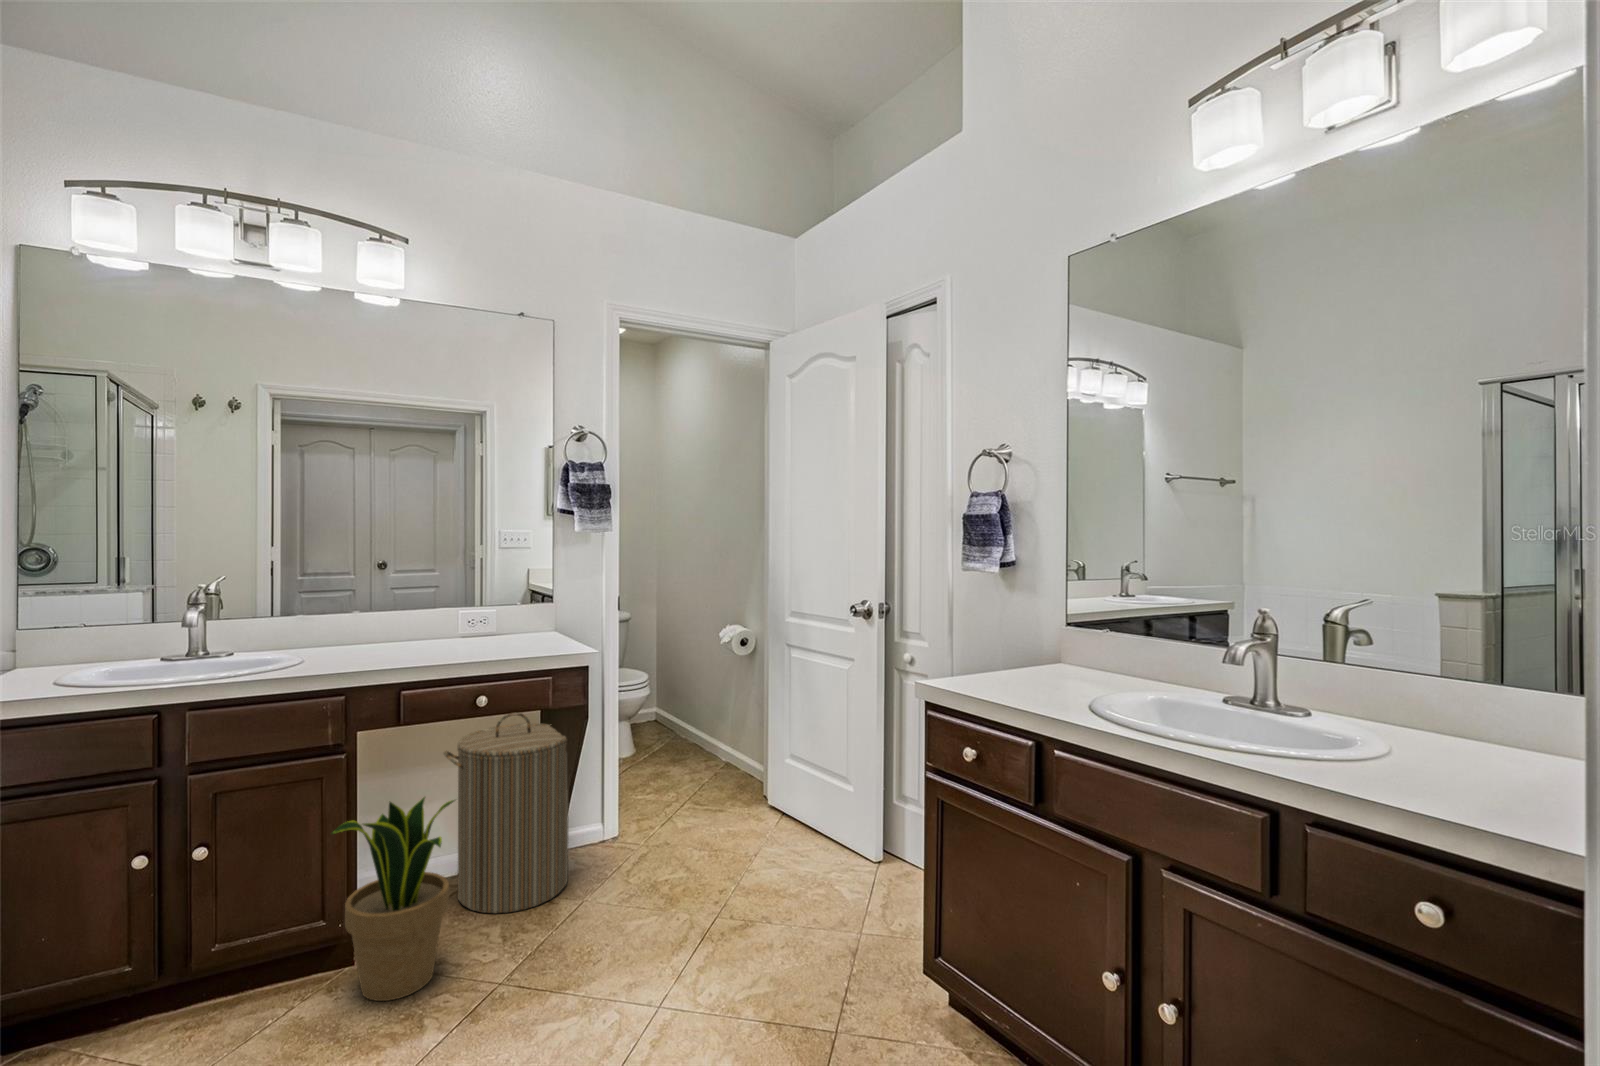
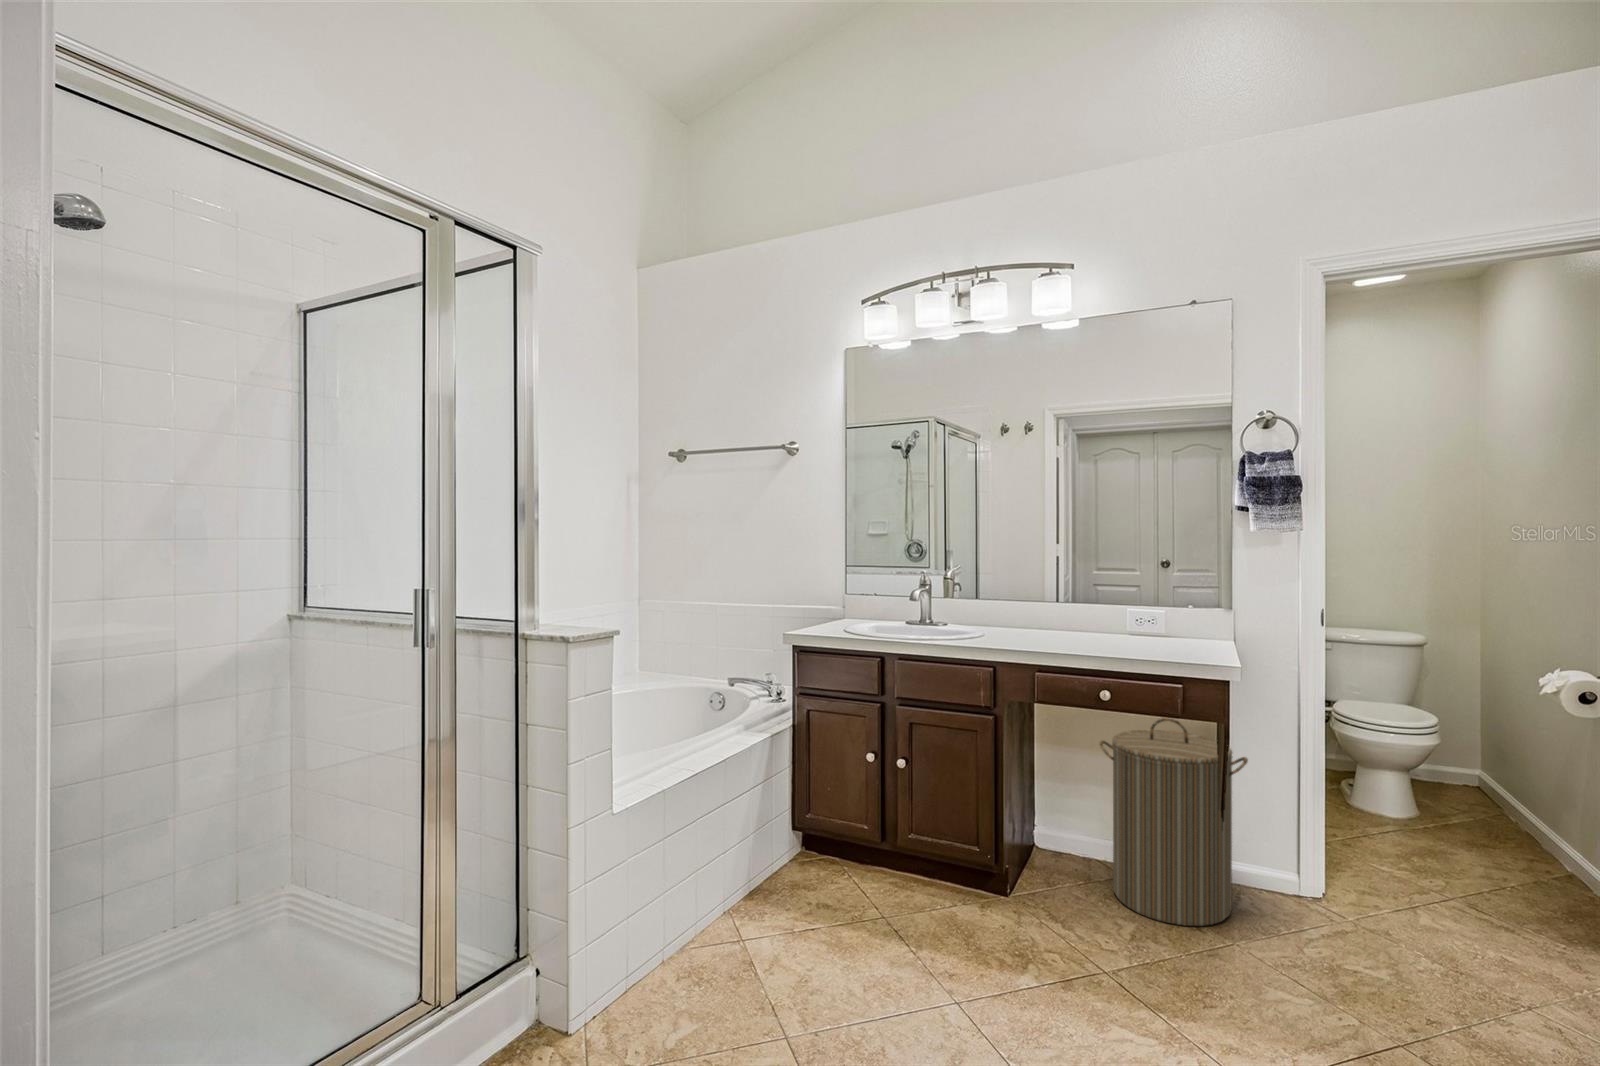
potted plant: present [332,797,455,1001] -> none [976,765,1082,941]

